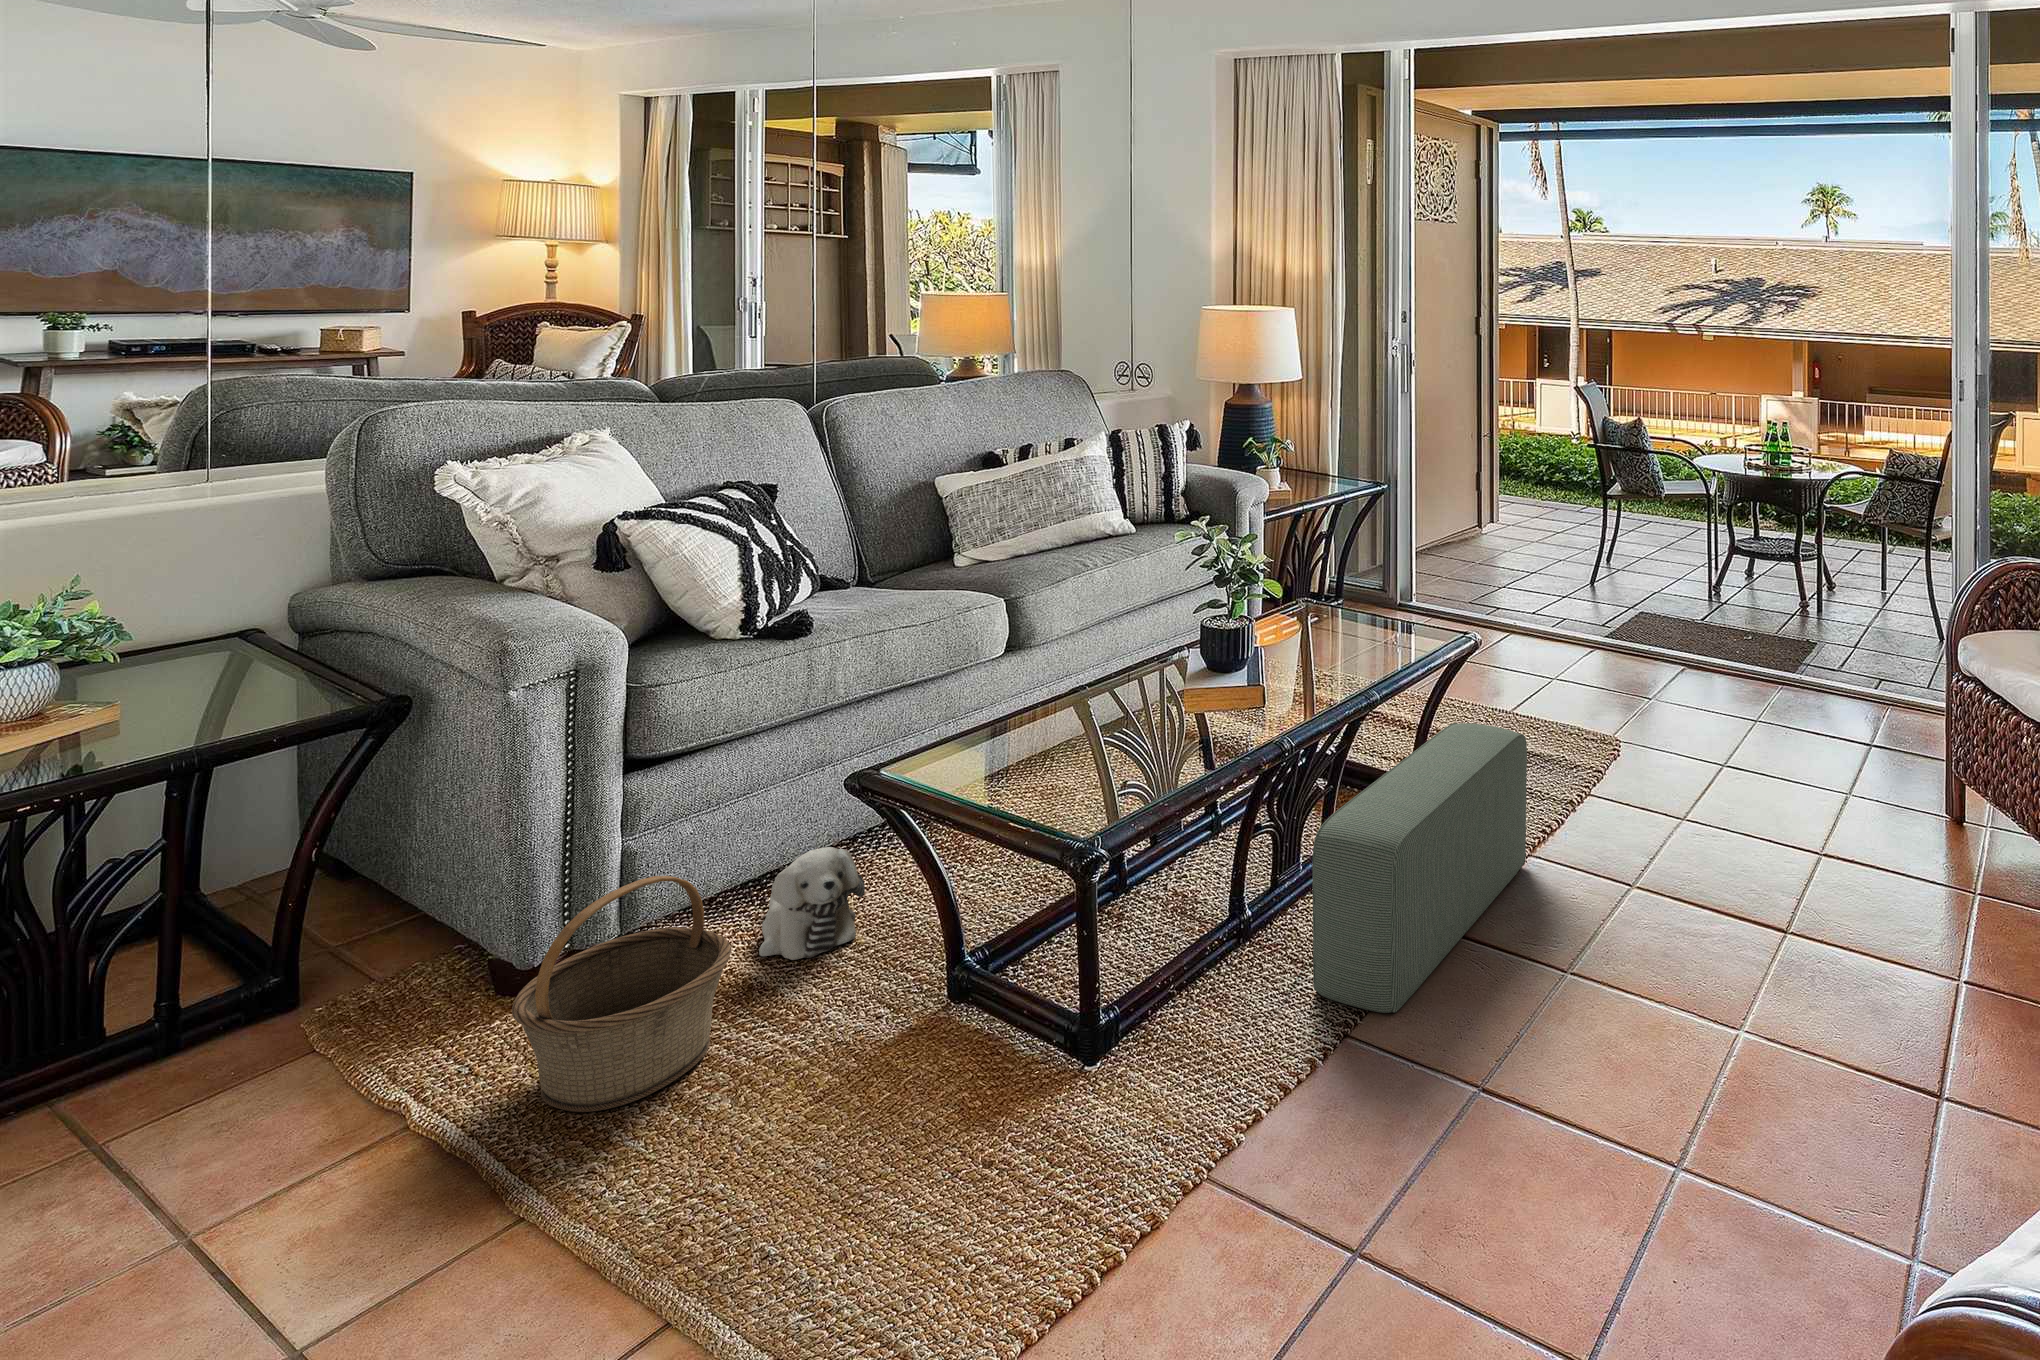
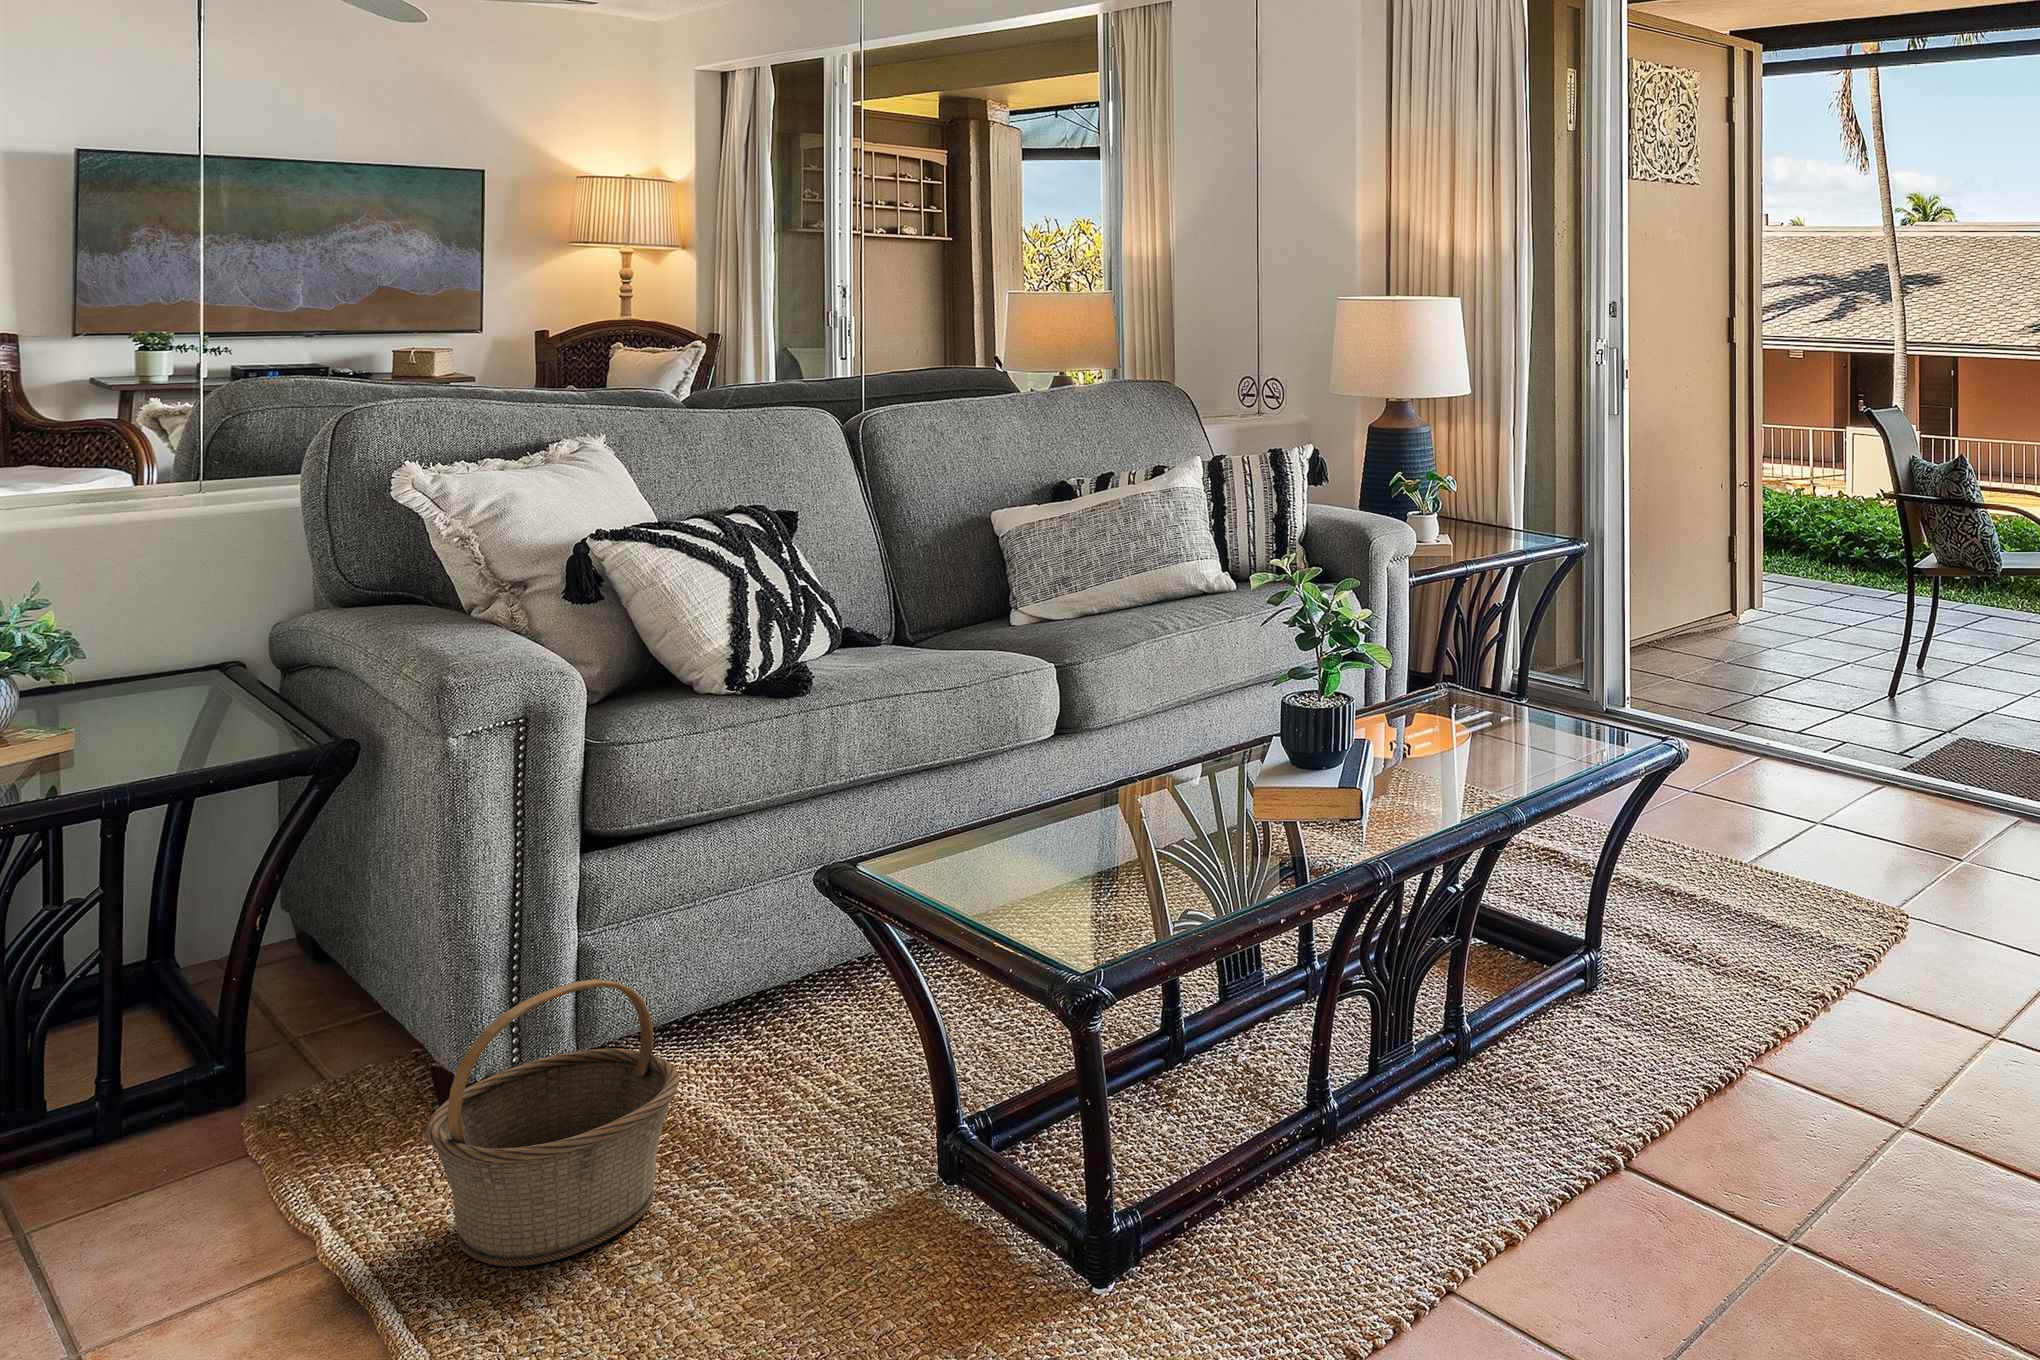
pouf: present [1312,723,1527,1013] -> none [1409,864,1739,1262]
plush toy: present [759,847,865,960] -> none [730,967,859,1108]

